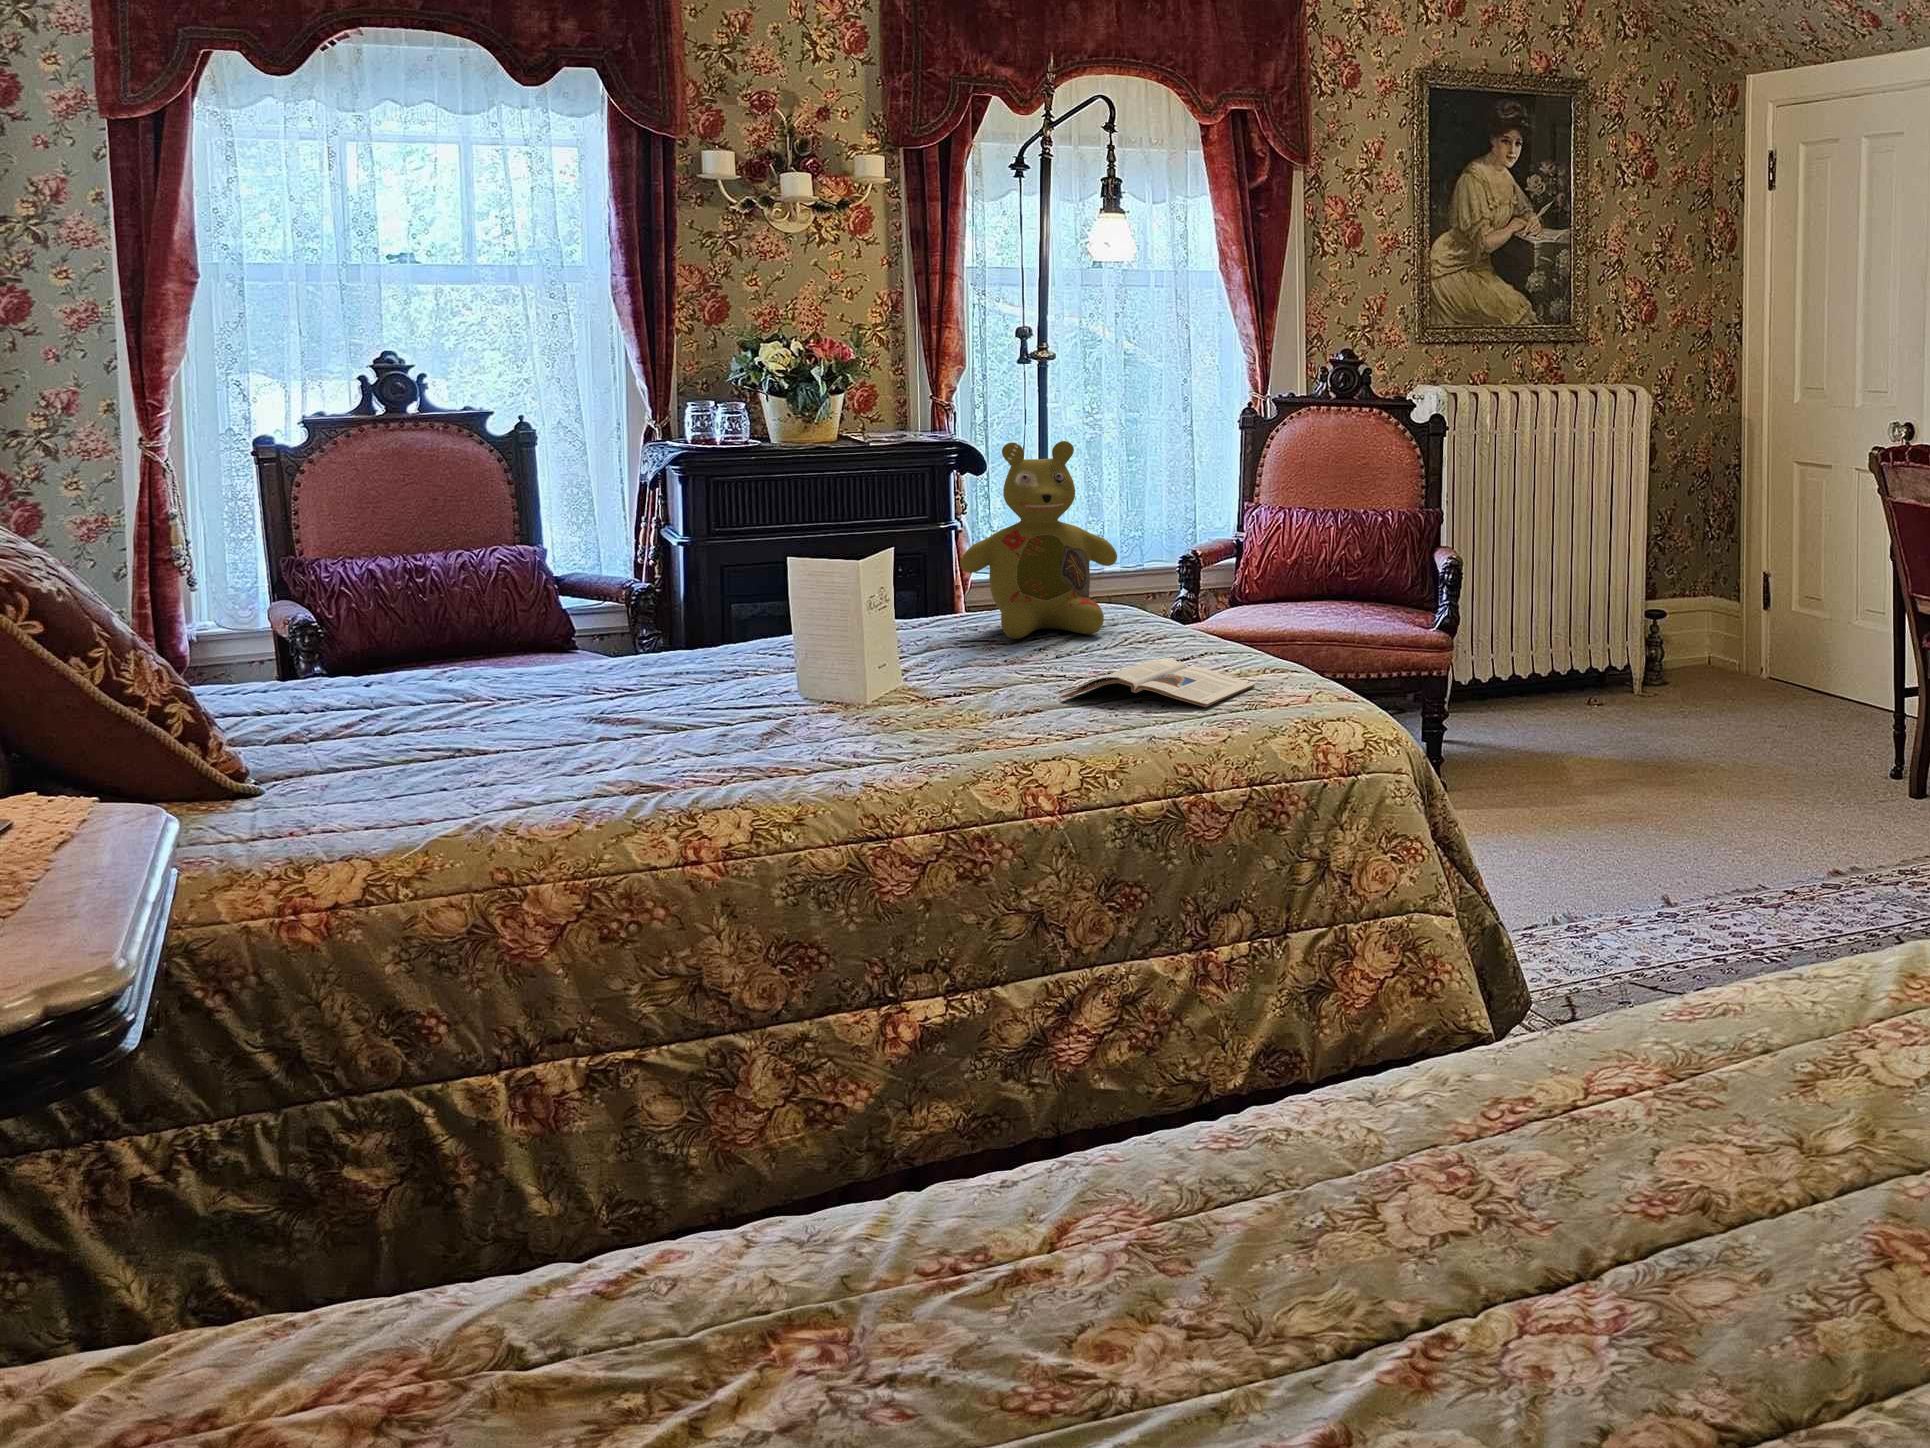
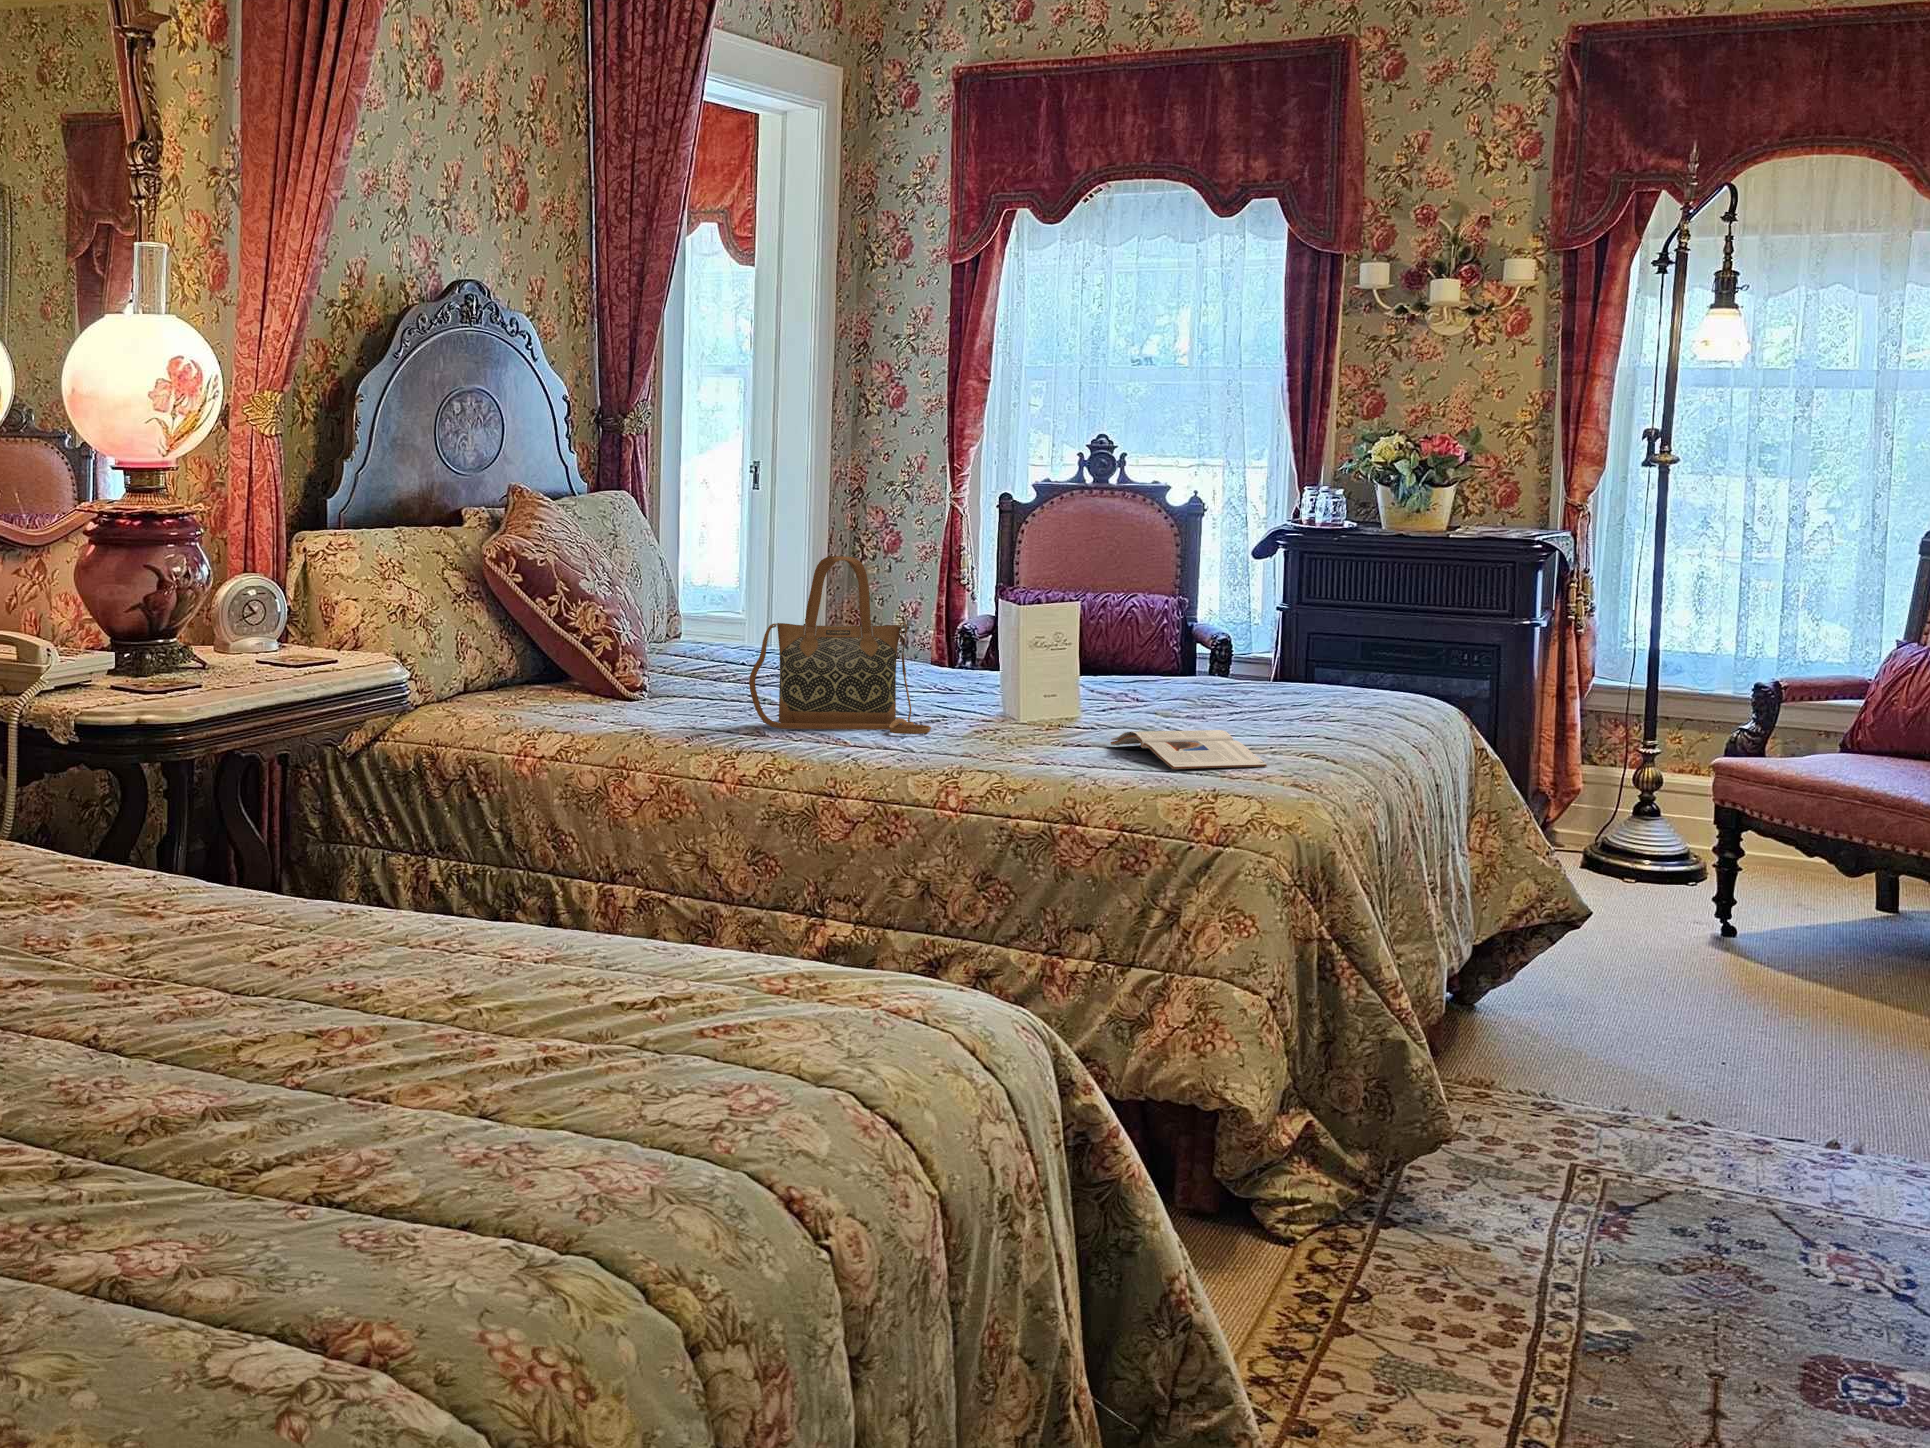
stuffed bear: present [960,441,1117,639] -> none [1227,535,1368,713]
handbag: none [589,511,843,769] -> present [749,556,931,734]

